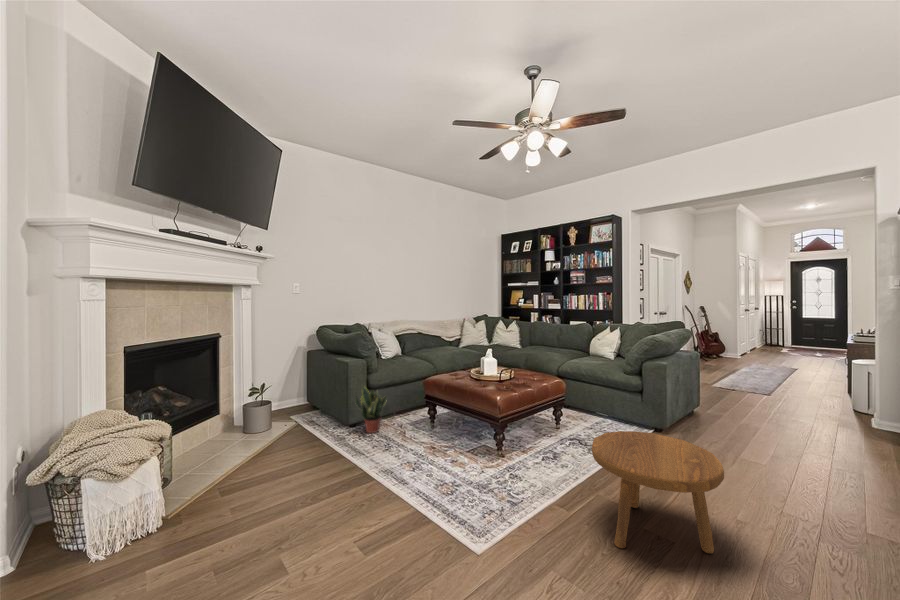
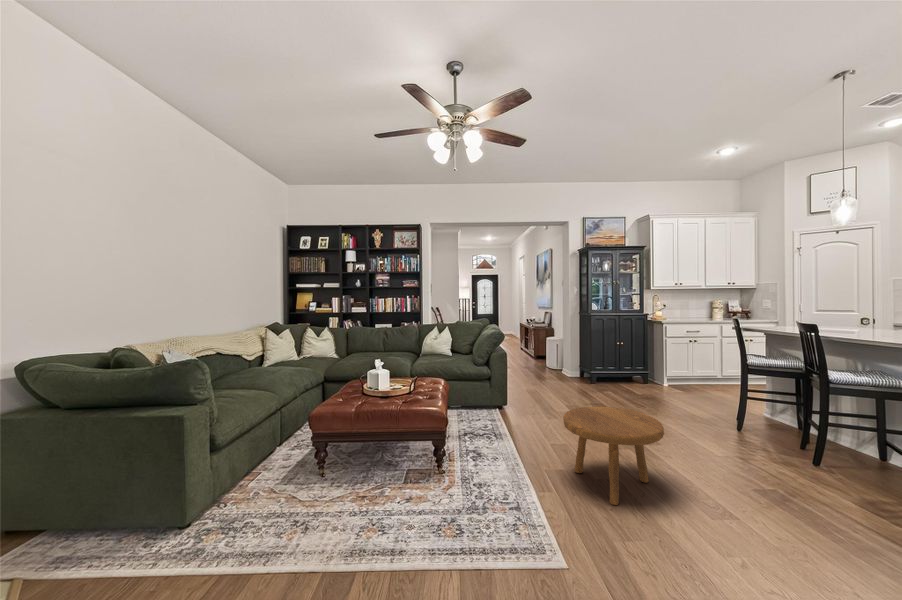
potted plant: present [355,386,387,433] -> none [218,439,269,516]

